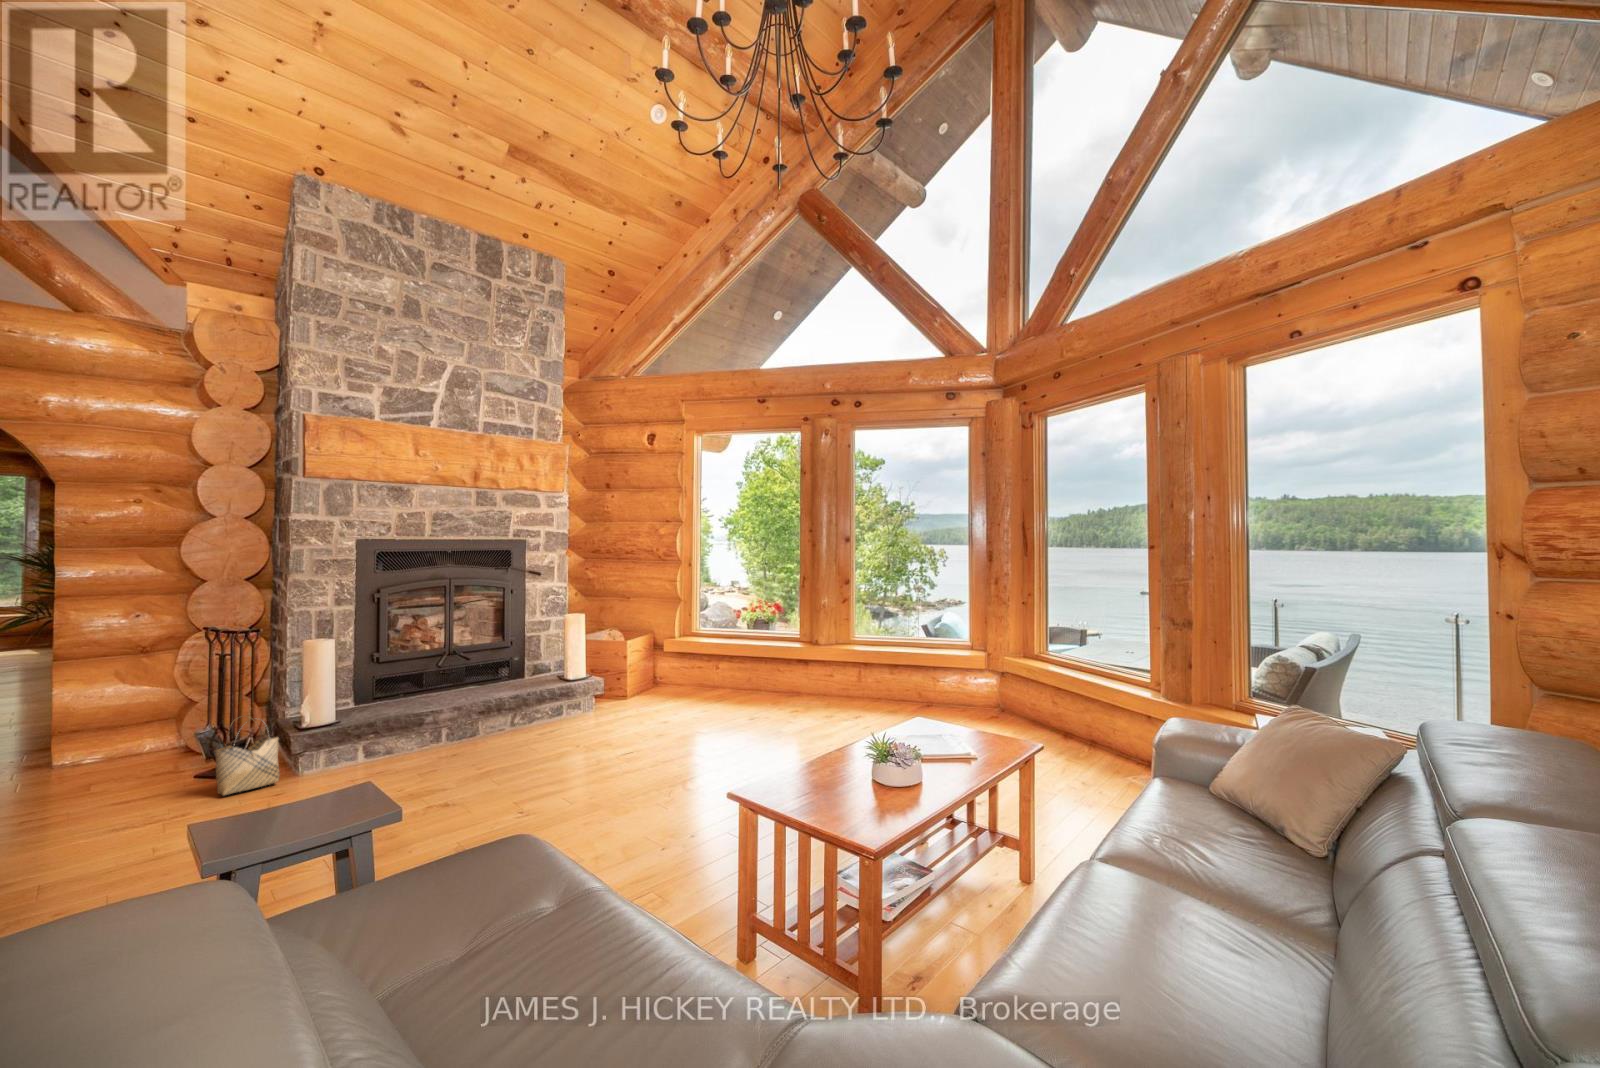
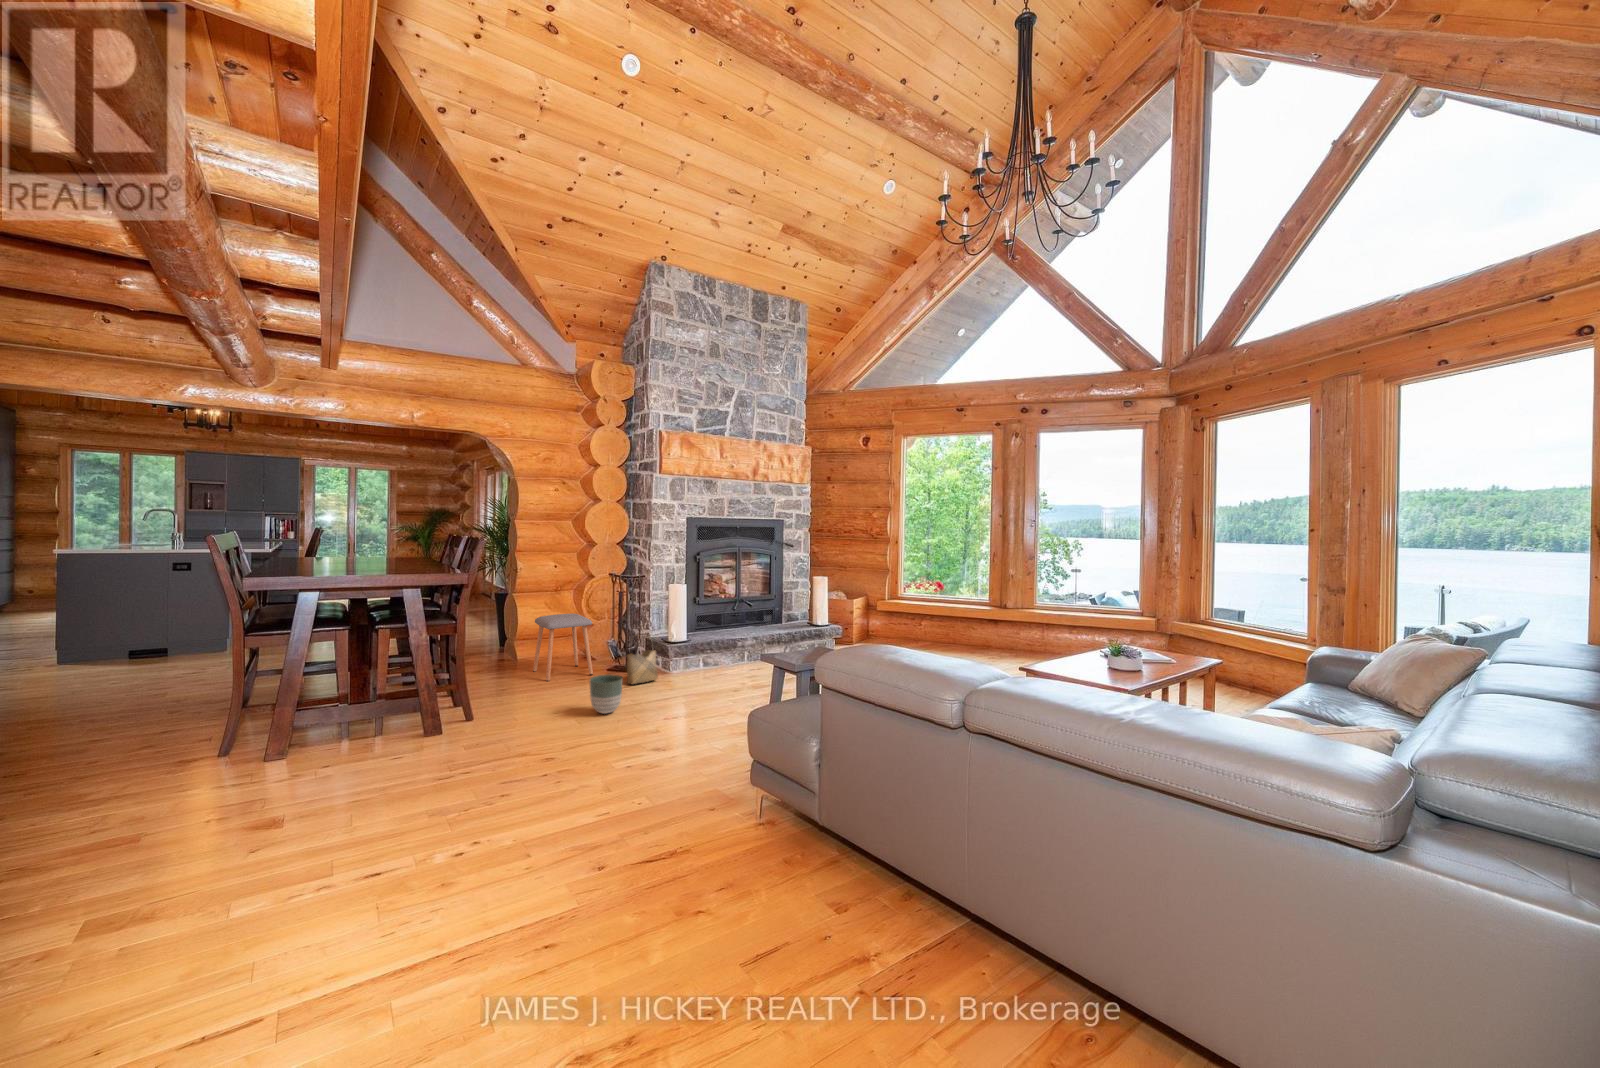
stool: none [69,686,174,801] -> present [533,613,593,682]
planter: none [71,794,147,866] -> present [590,674,623,714]

